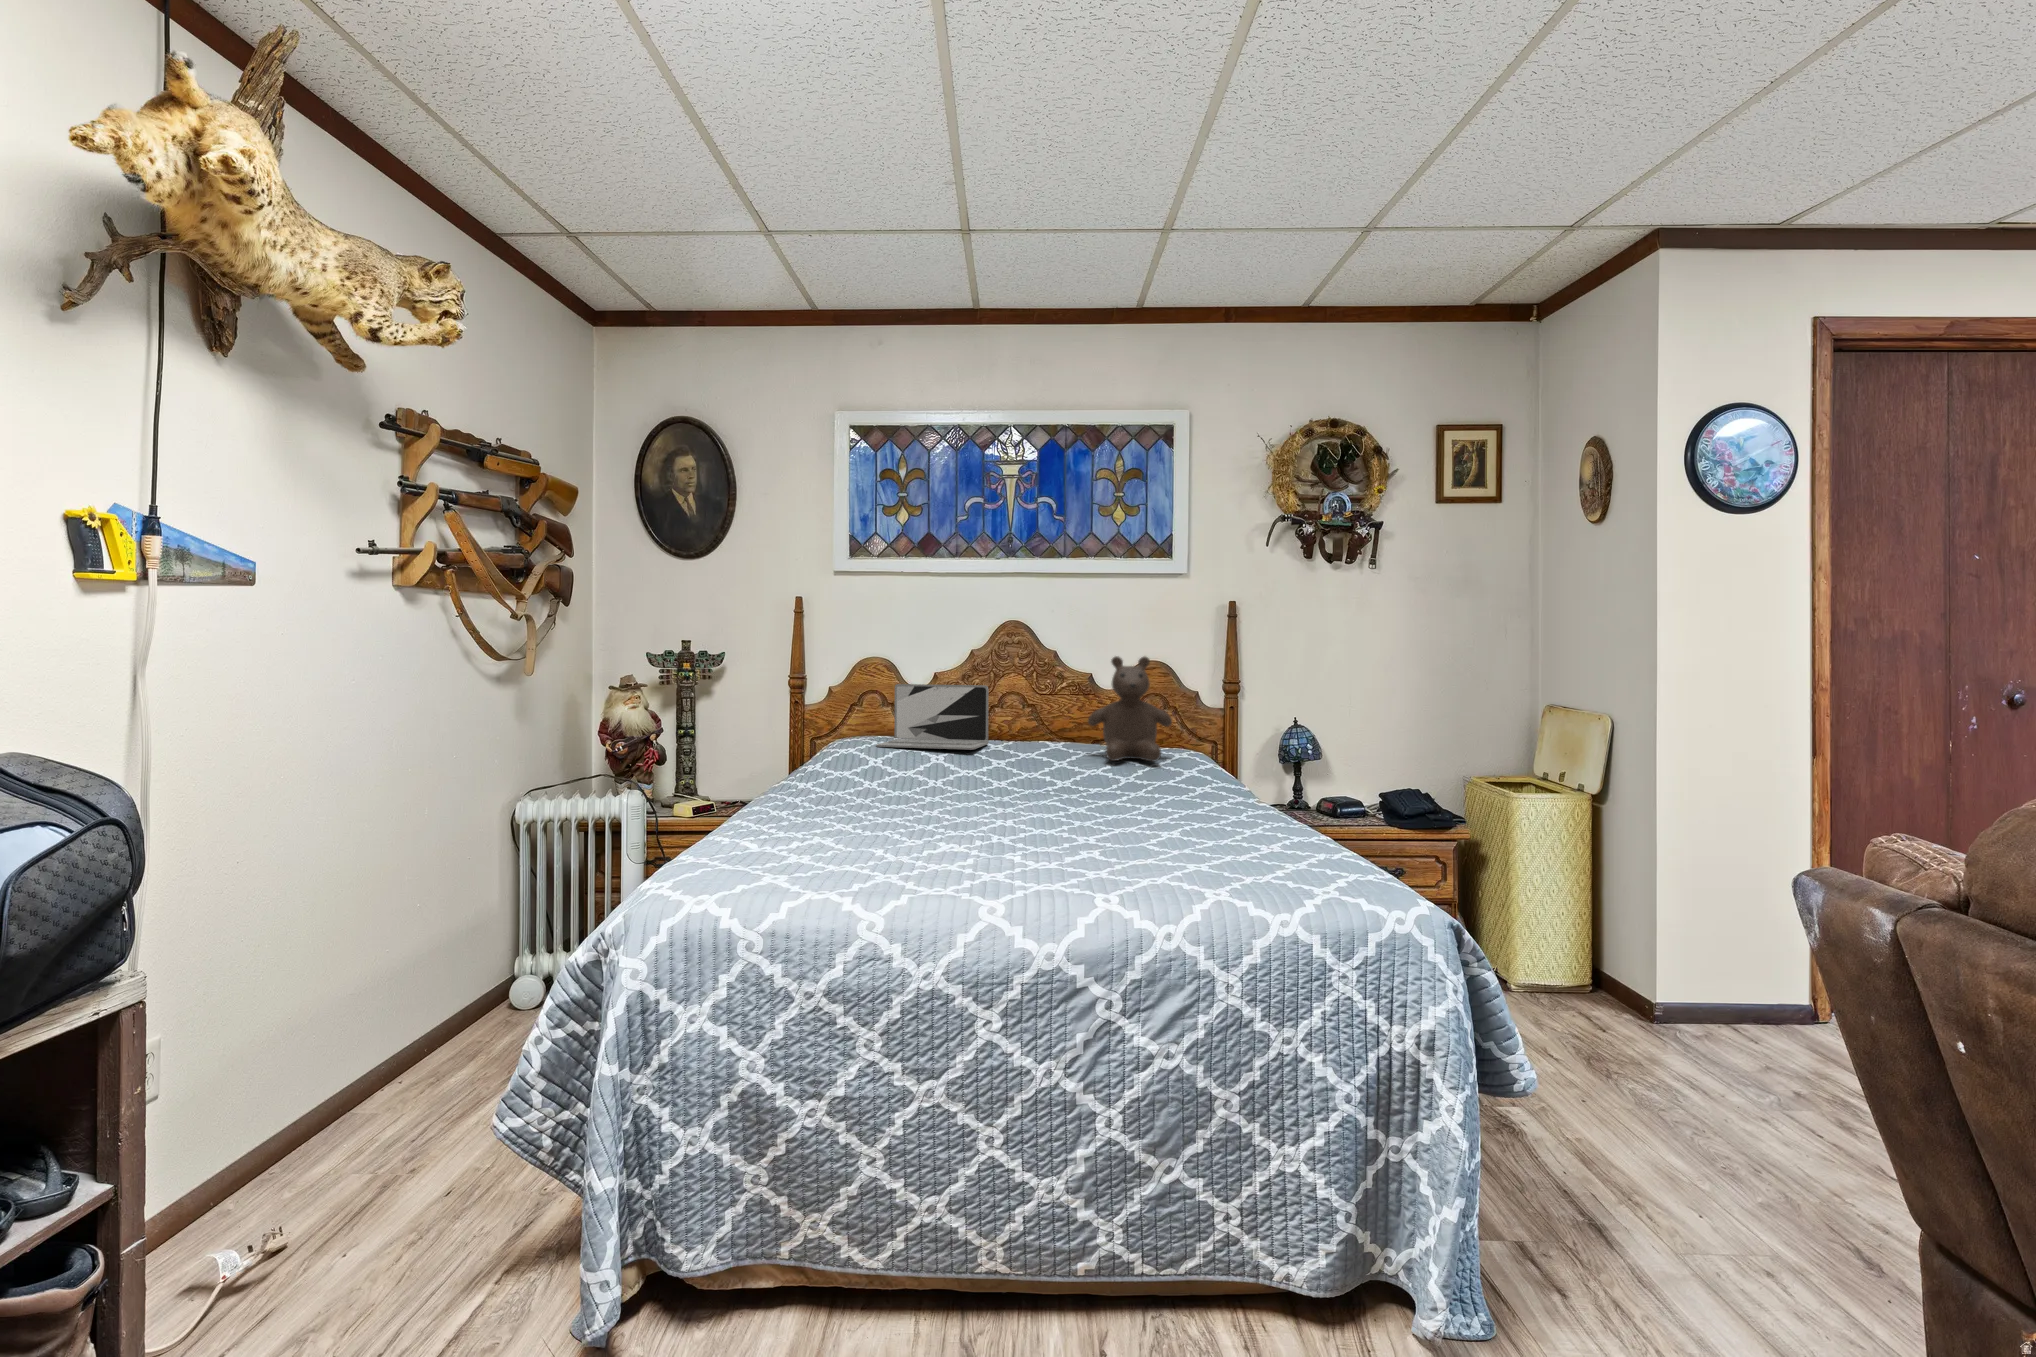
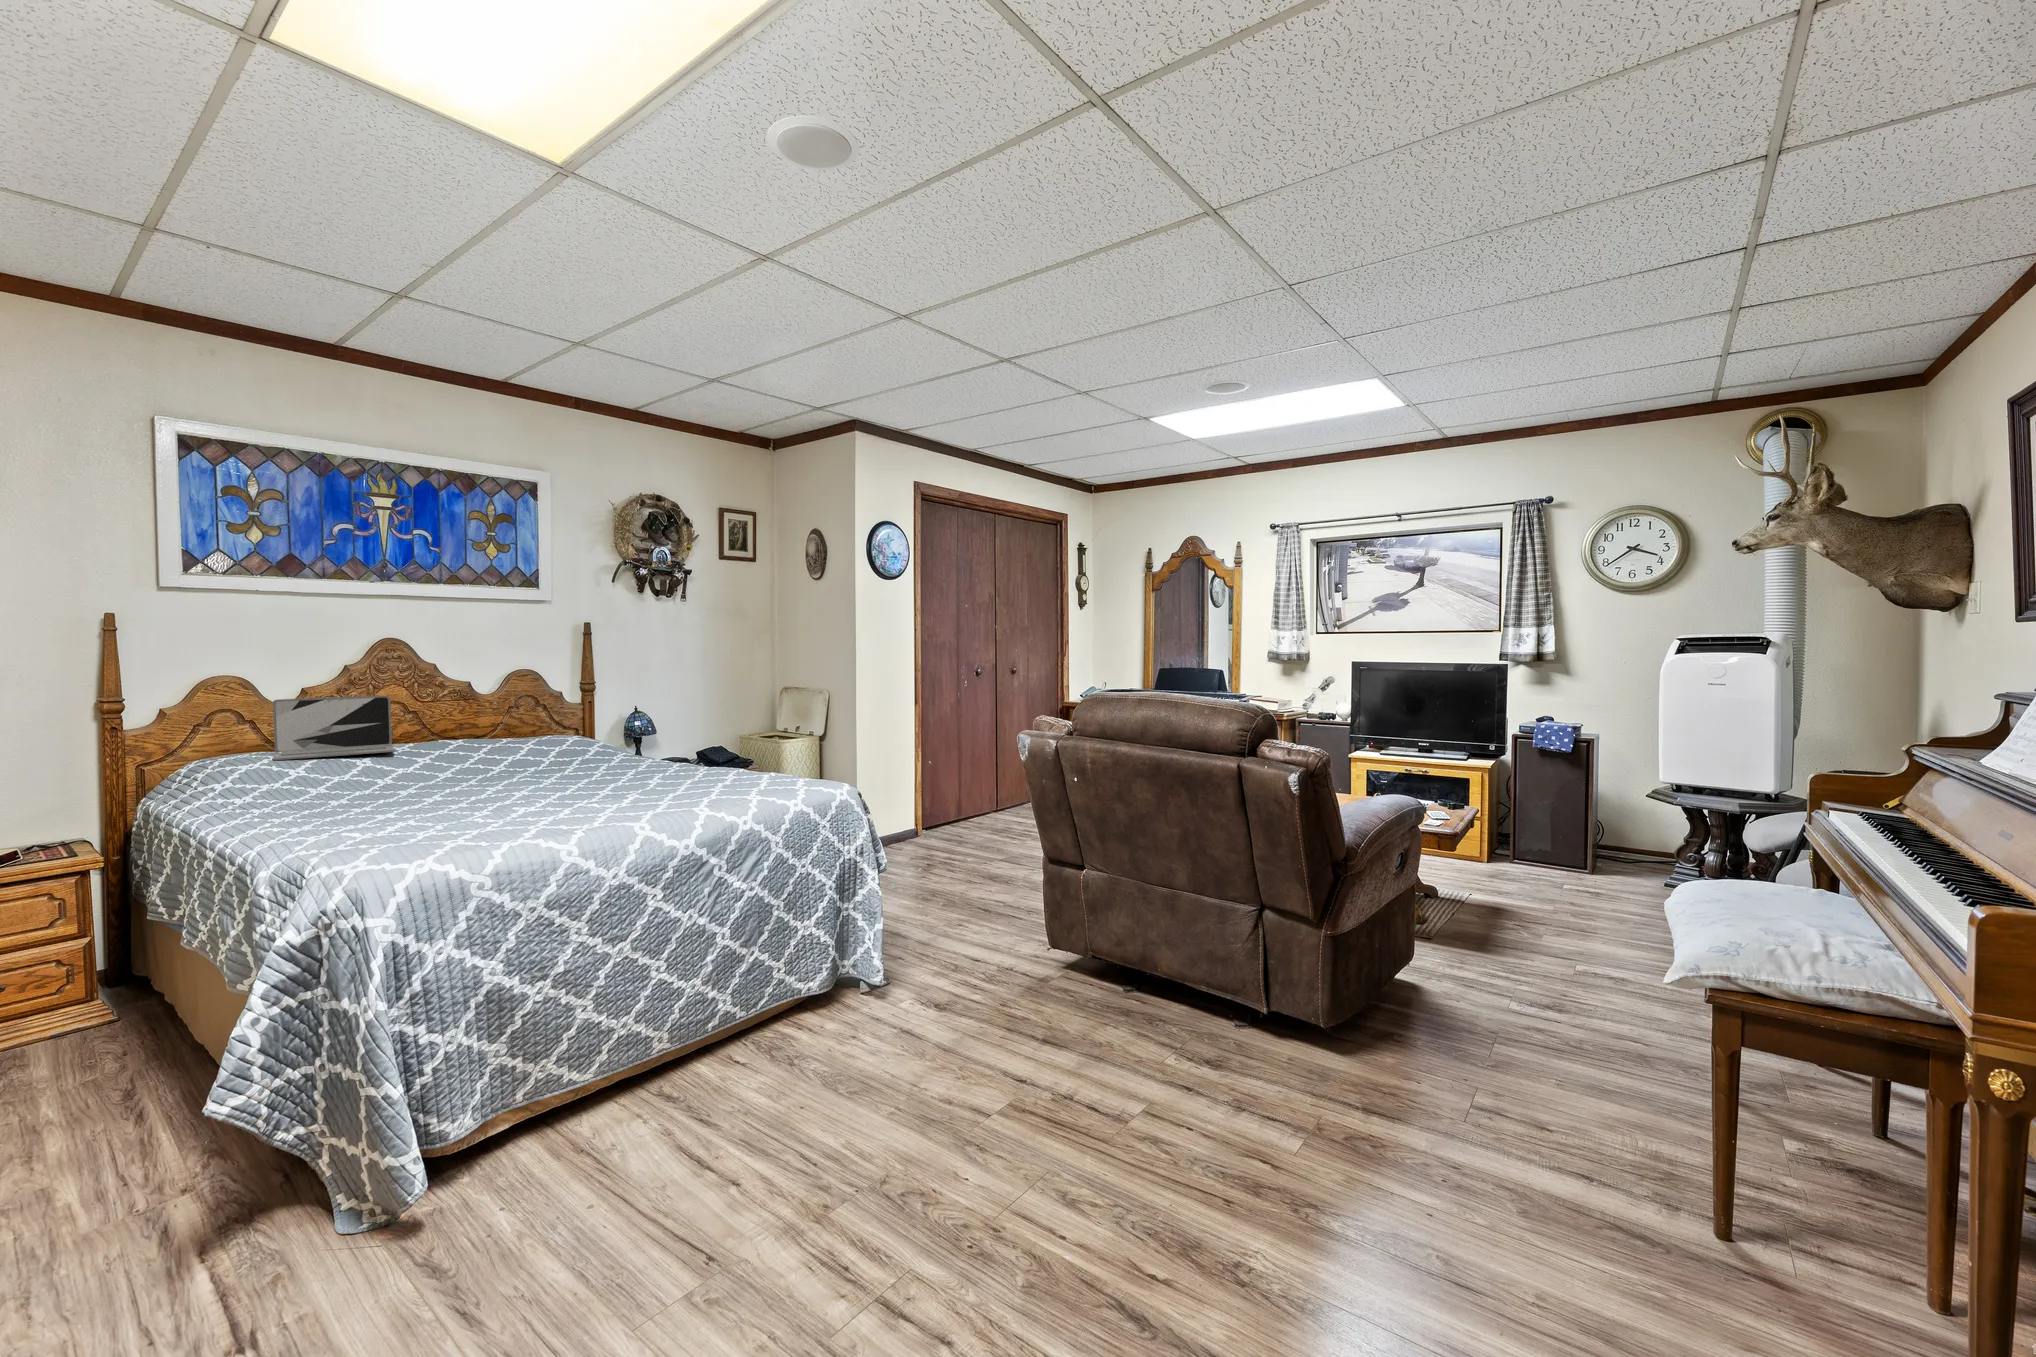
teddy bear: present [1088,656,1172,761] -> none [497,665,571,748]

